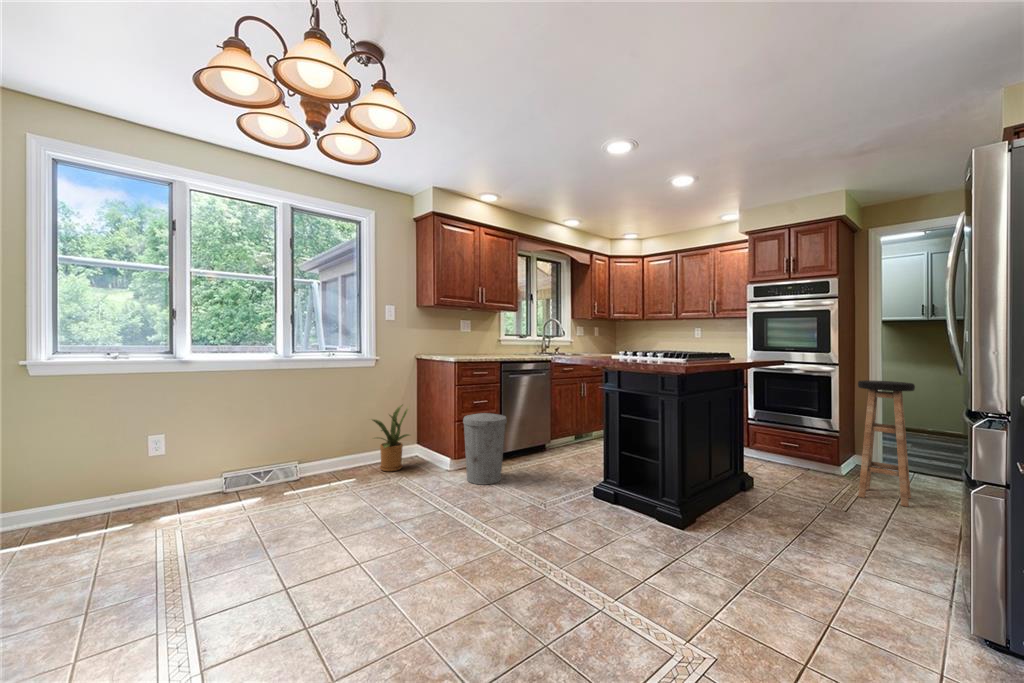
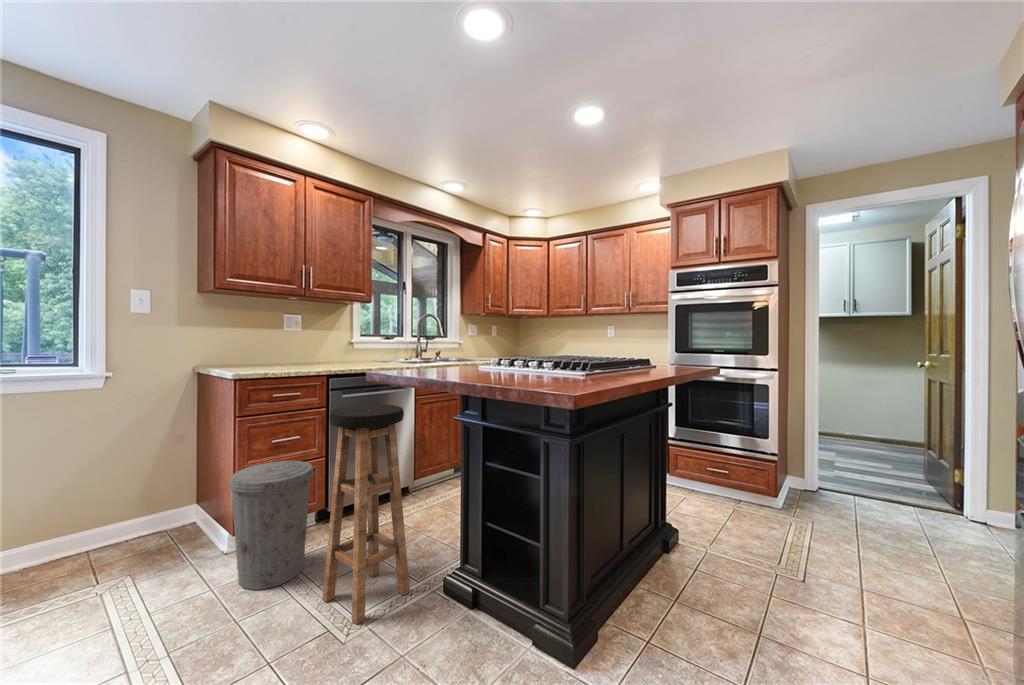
bar stool: present [858,380,915,507] -> present [322,405,410,624]
house plant: present [372,405,409,472] -> none [47,446,178,567]

